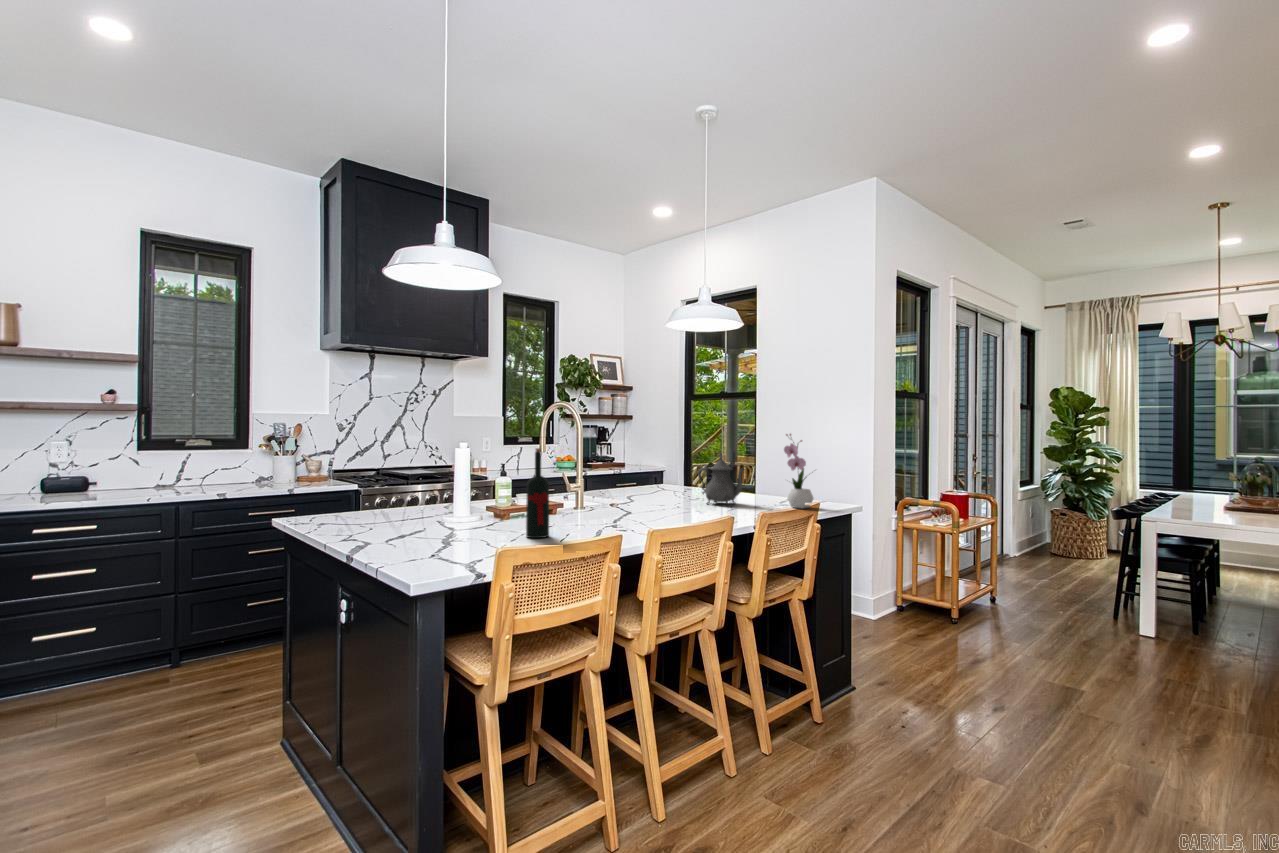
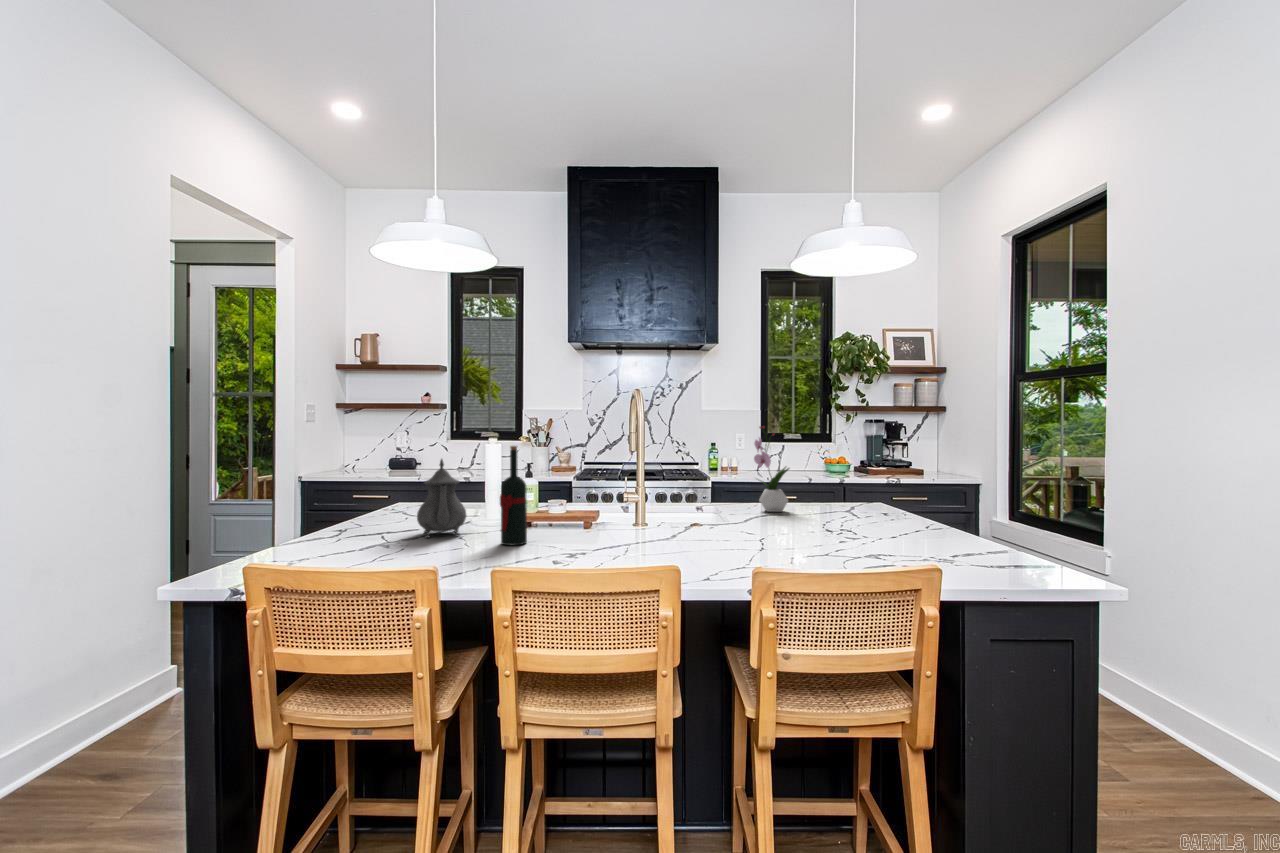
flower arrangement: present [784,434,813,509] -> present [754,426,789,512]
teapot: present [698,453,744,506] -> present [417,459,466,538]

